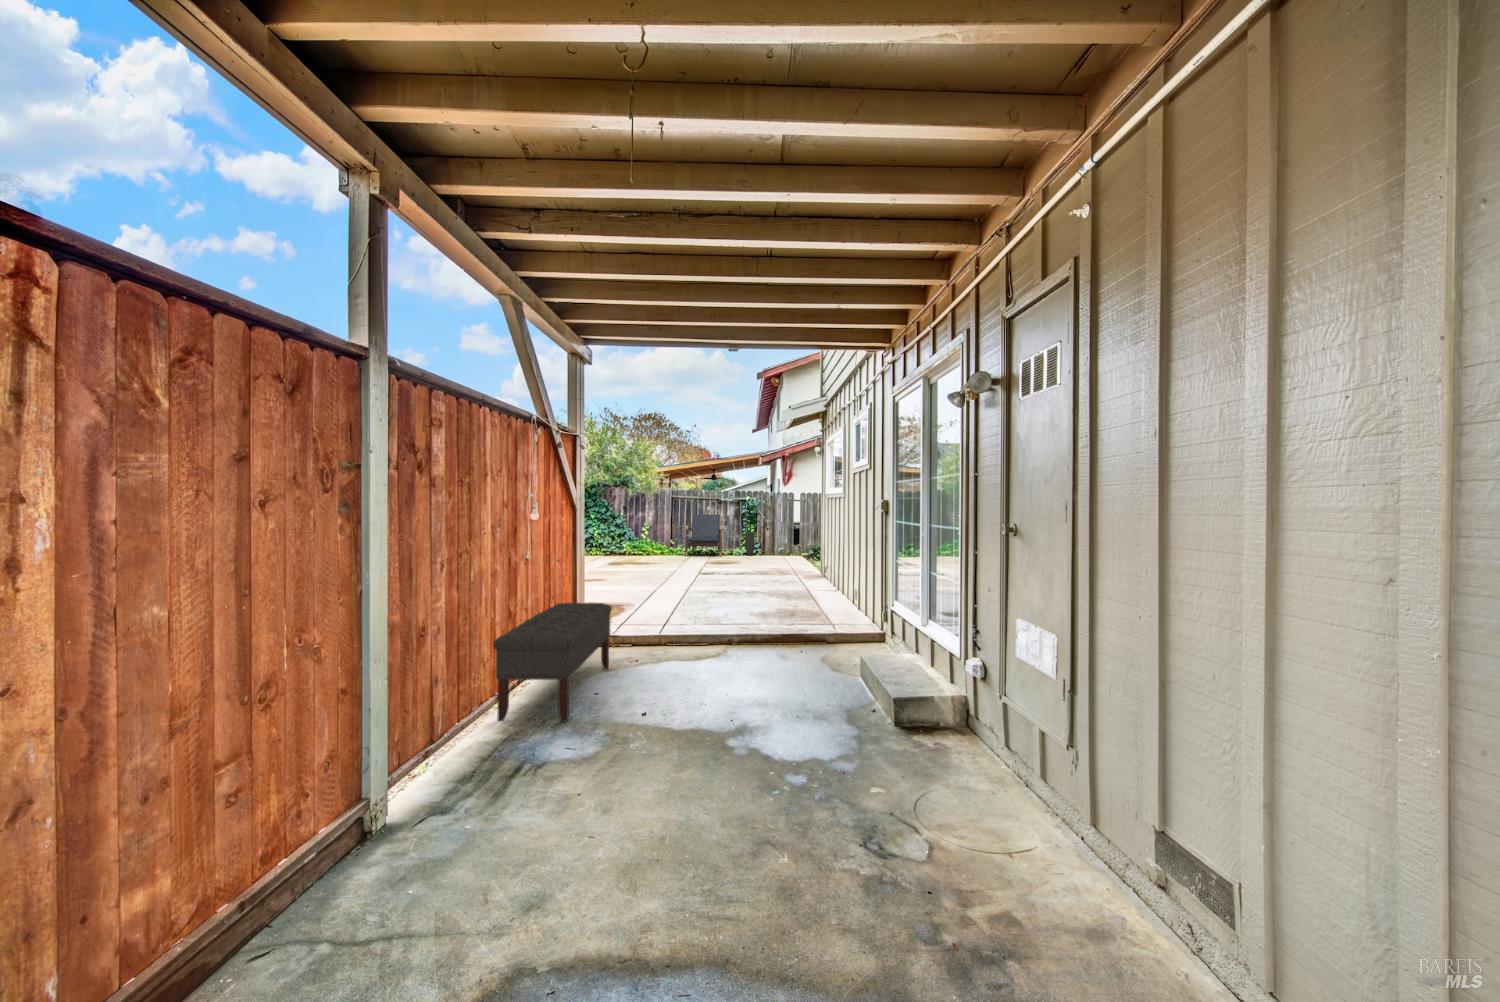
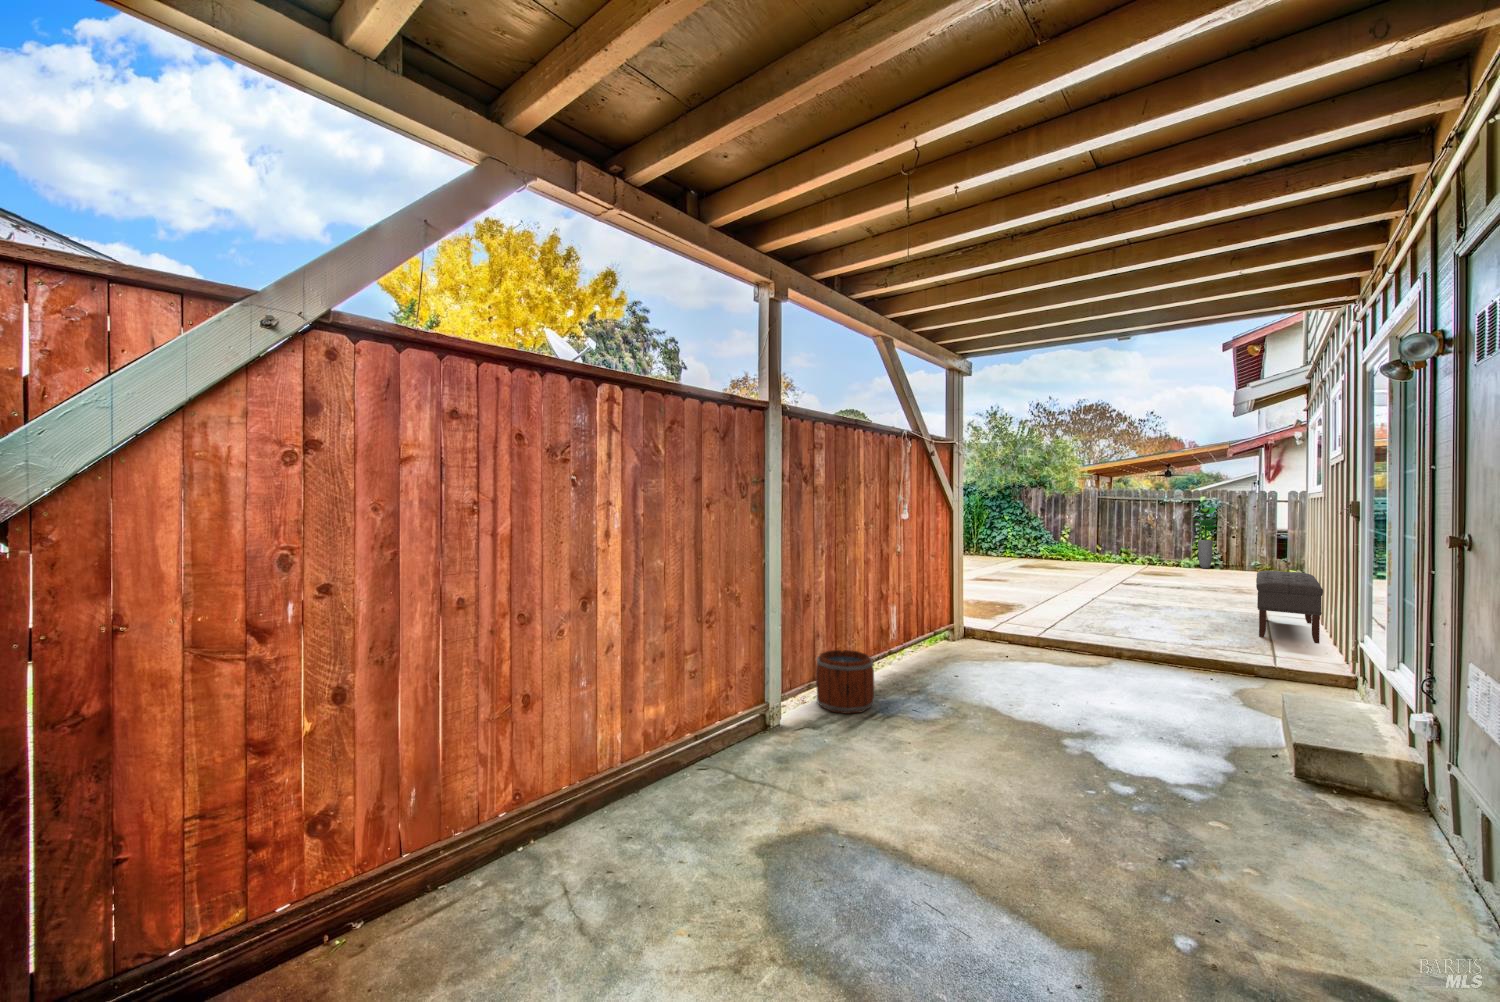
lounge chair: present [685,514,722,557] -> none [1113,517,1165,567]
bench: present [494,602,612,721] -> present [1256,571,1323,644]
bucket: none [435,690,519,779] -> present [816,650,874,714]

